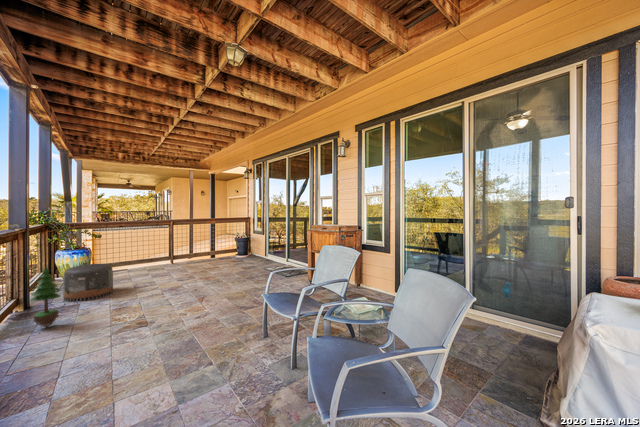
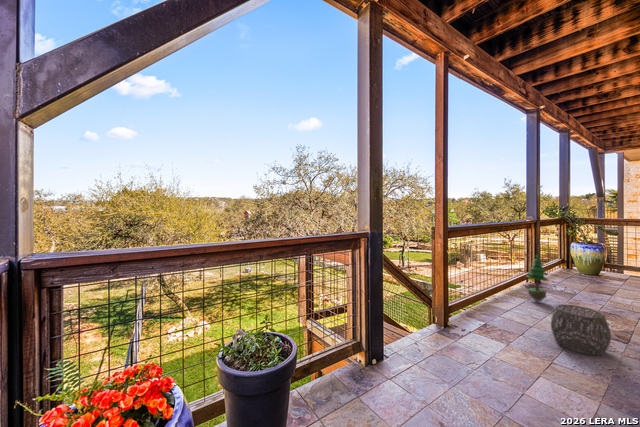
pouf: present [63,264,113,302] -> none [564,261,617,299]
woven basket: none [93,308,147,360] -> present [551,304,611,356]

